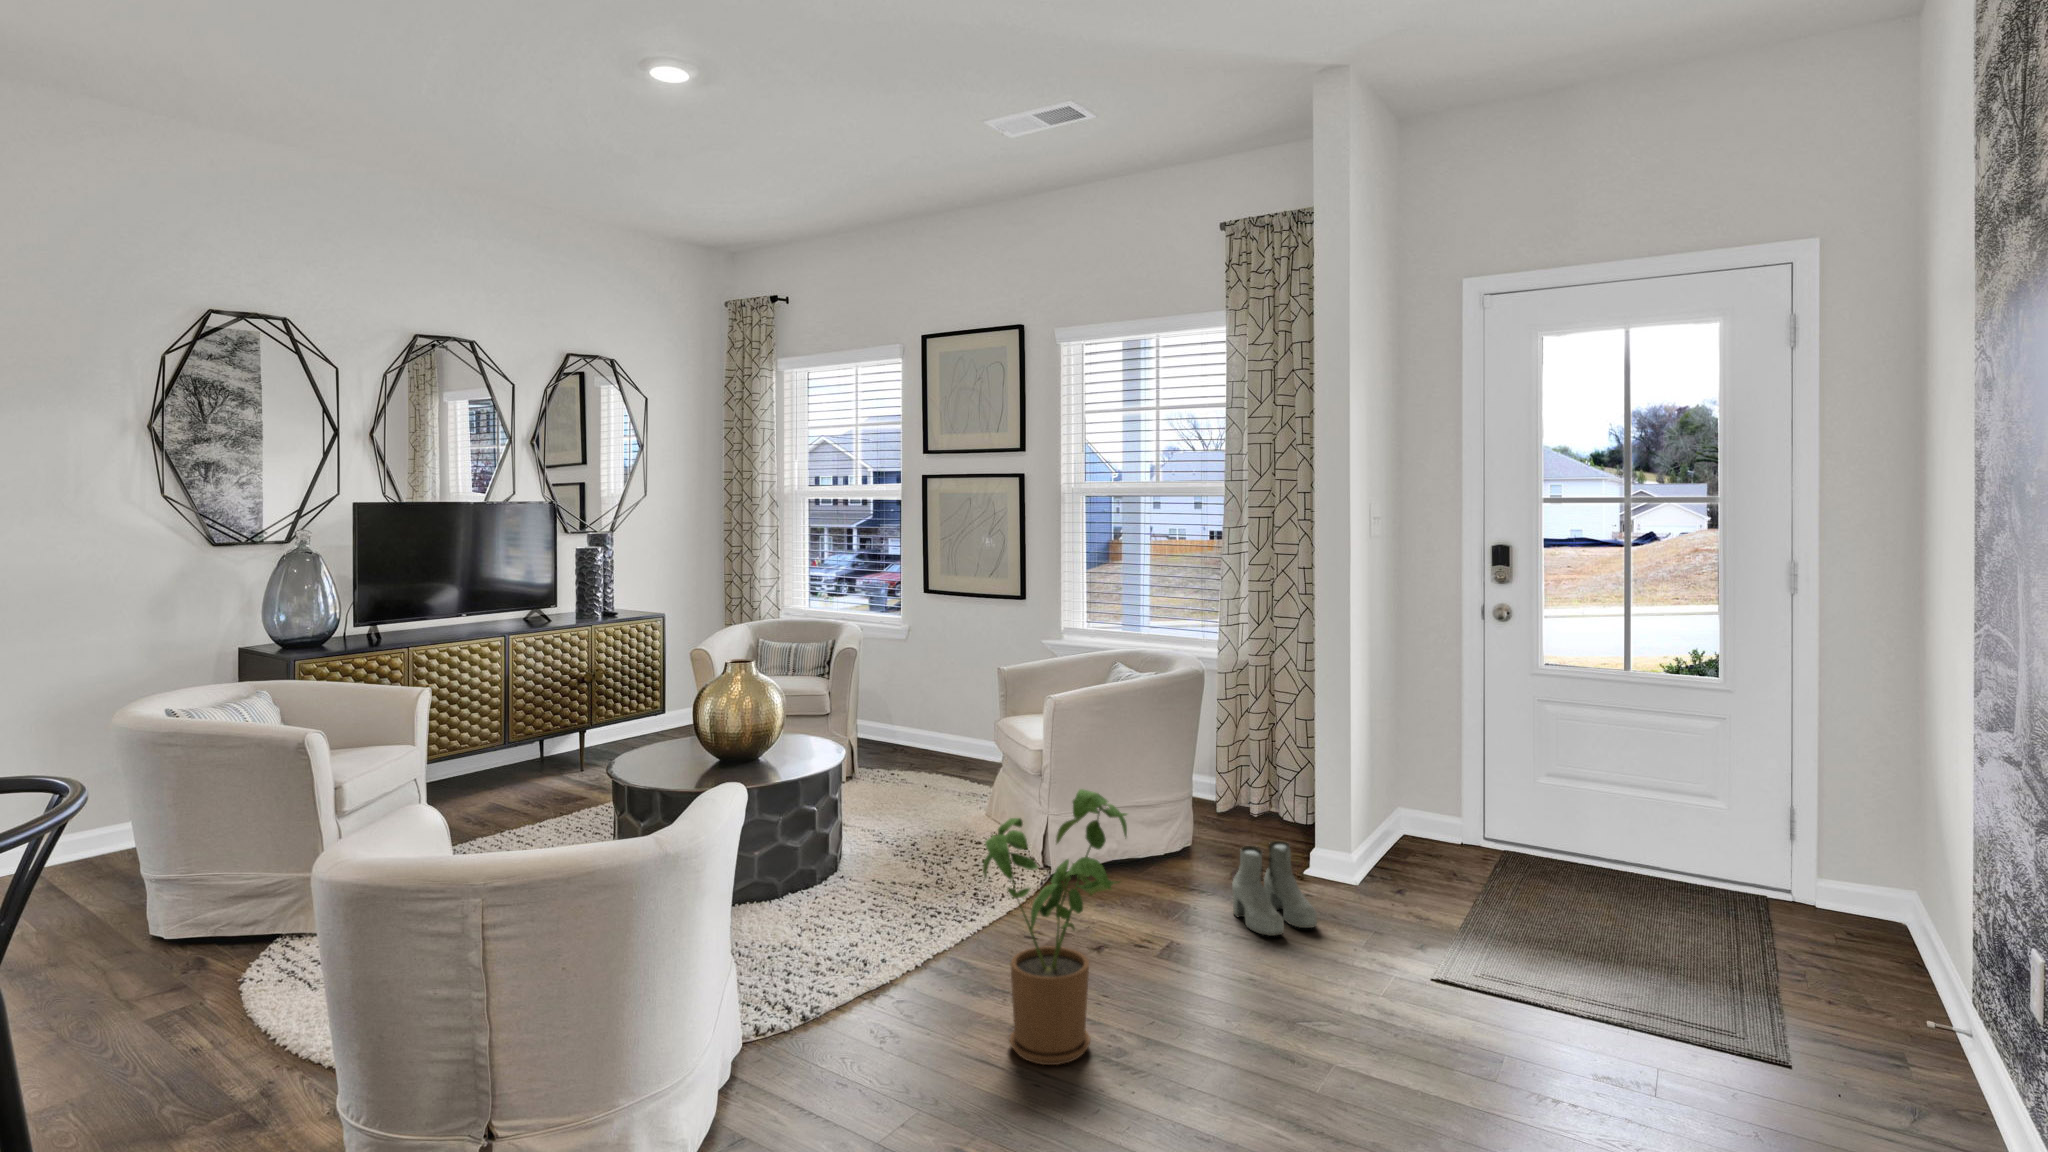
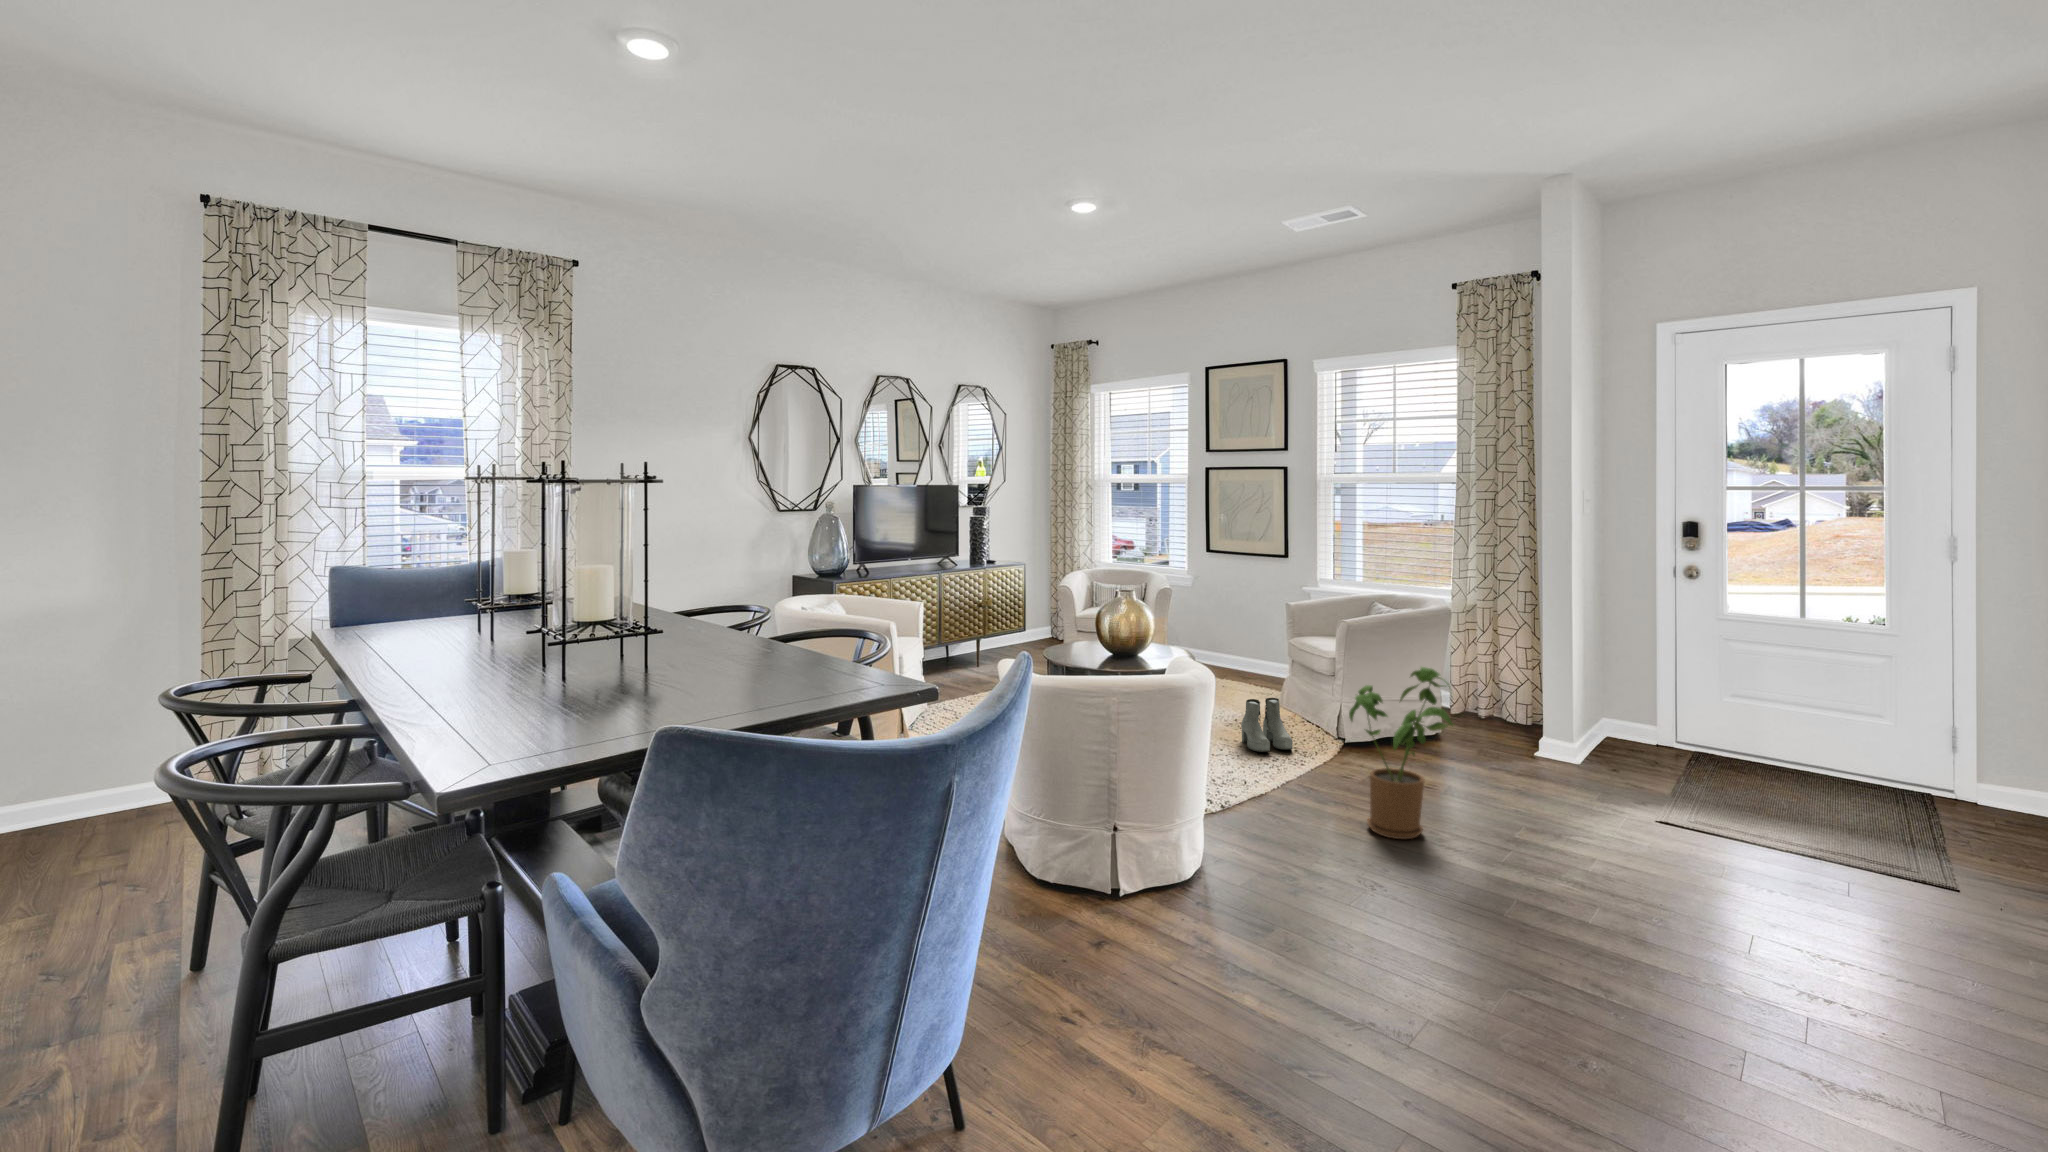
boots: present [1232,841,1317,936] -> present [1241,698,1293,752]

